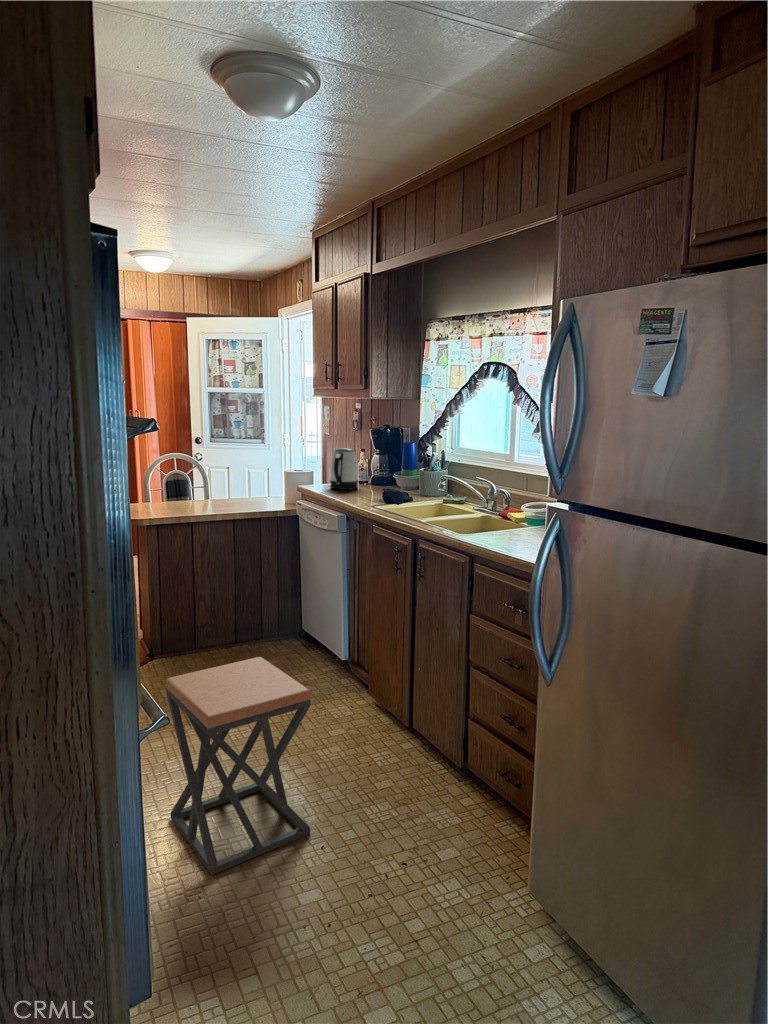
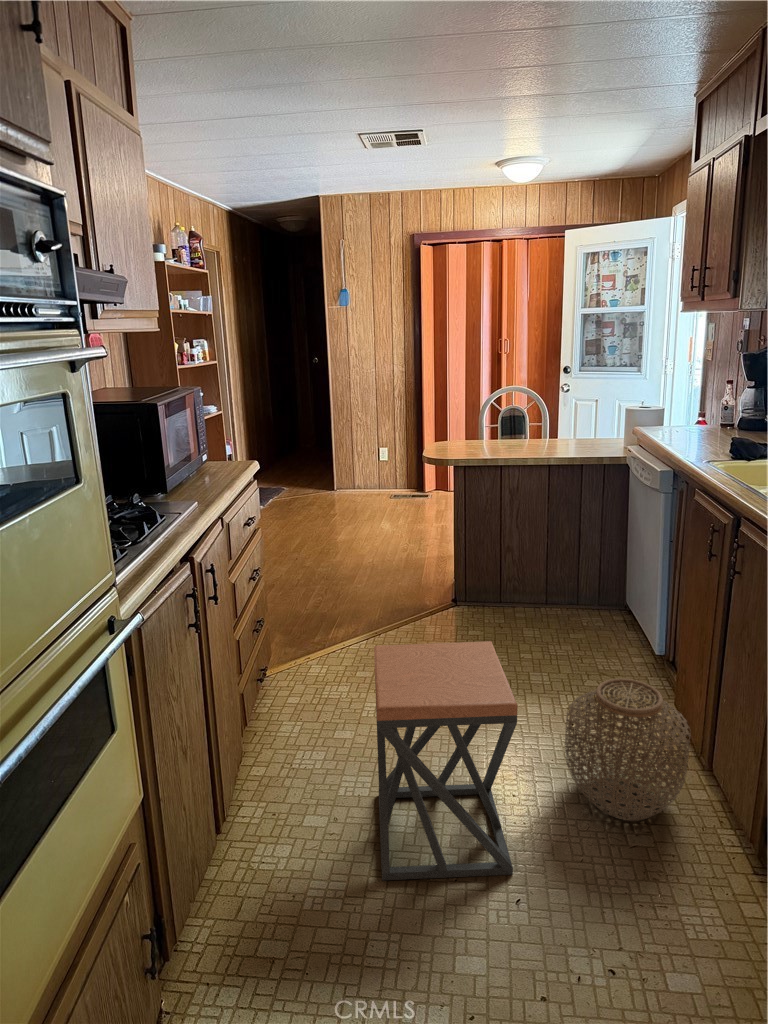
kettle: present [330,448,358,490] -> none [674,381,715,436]
woven basket: none [316,668,404,774] -> present [565,679,690,820]

